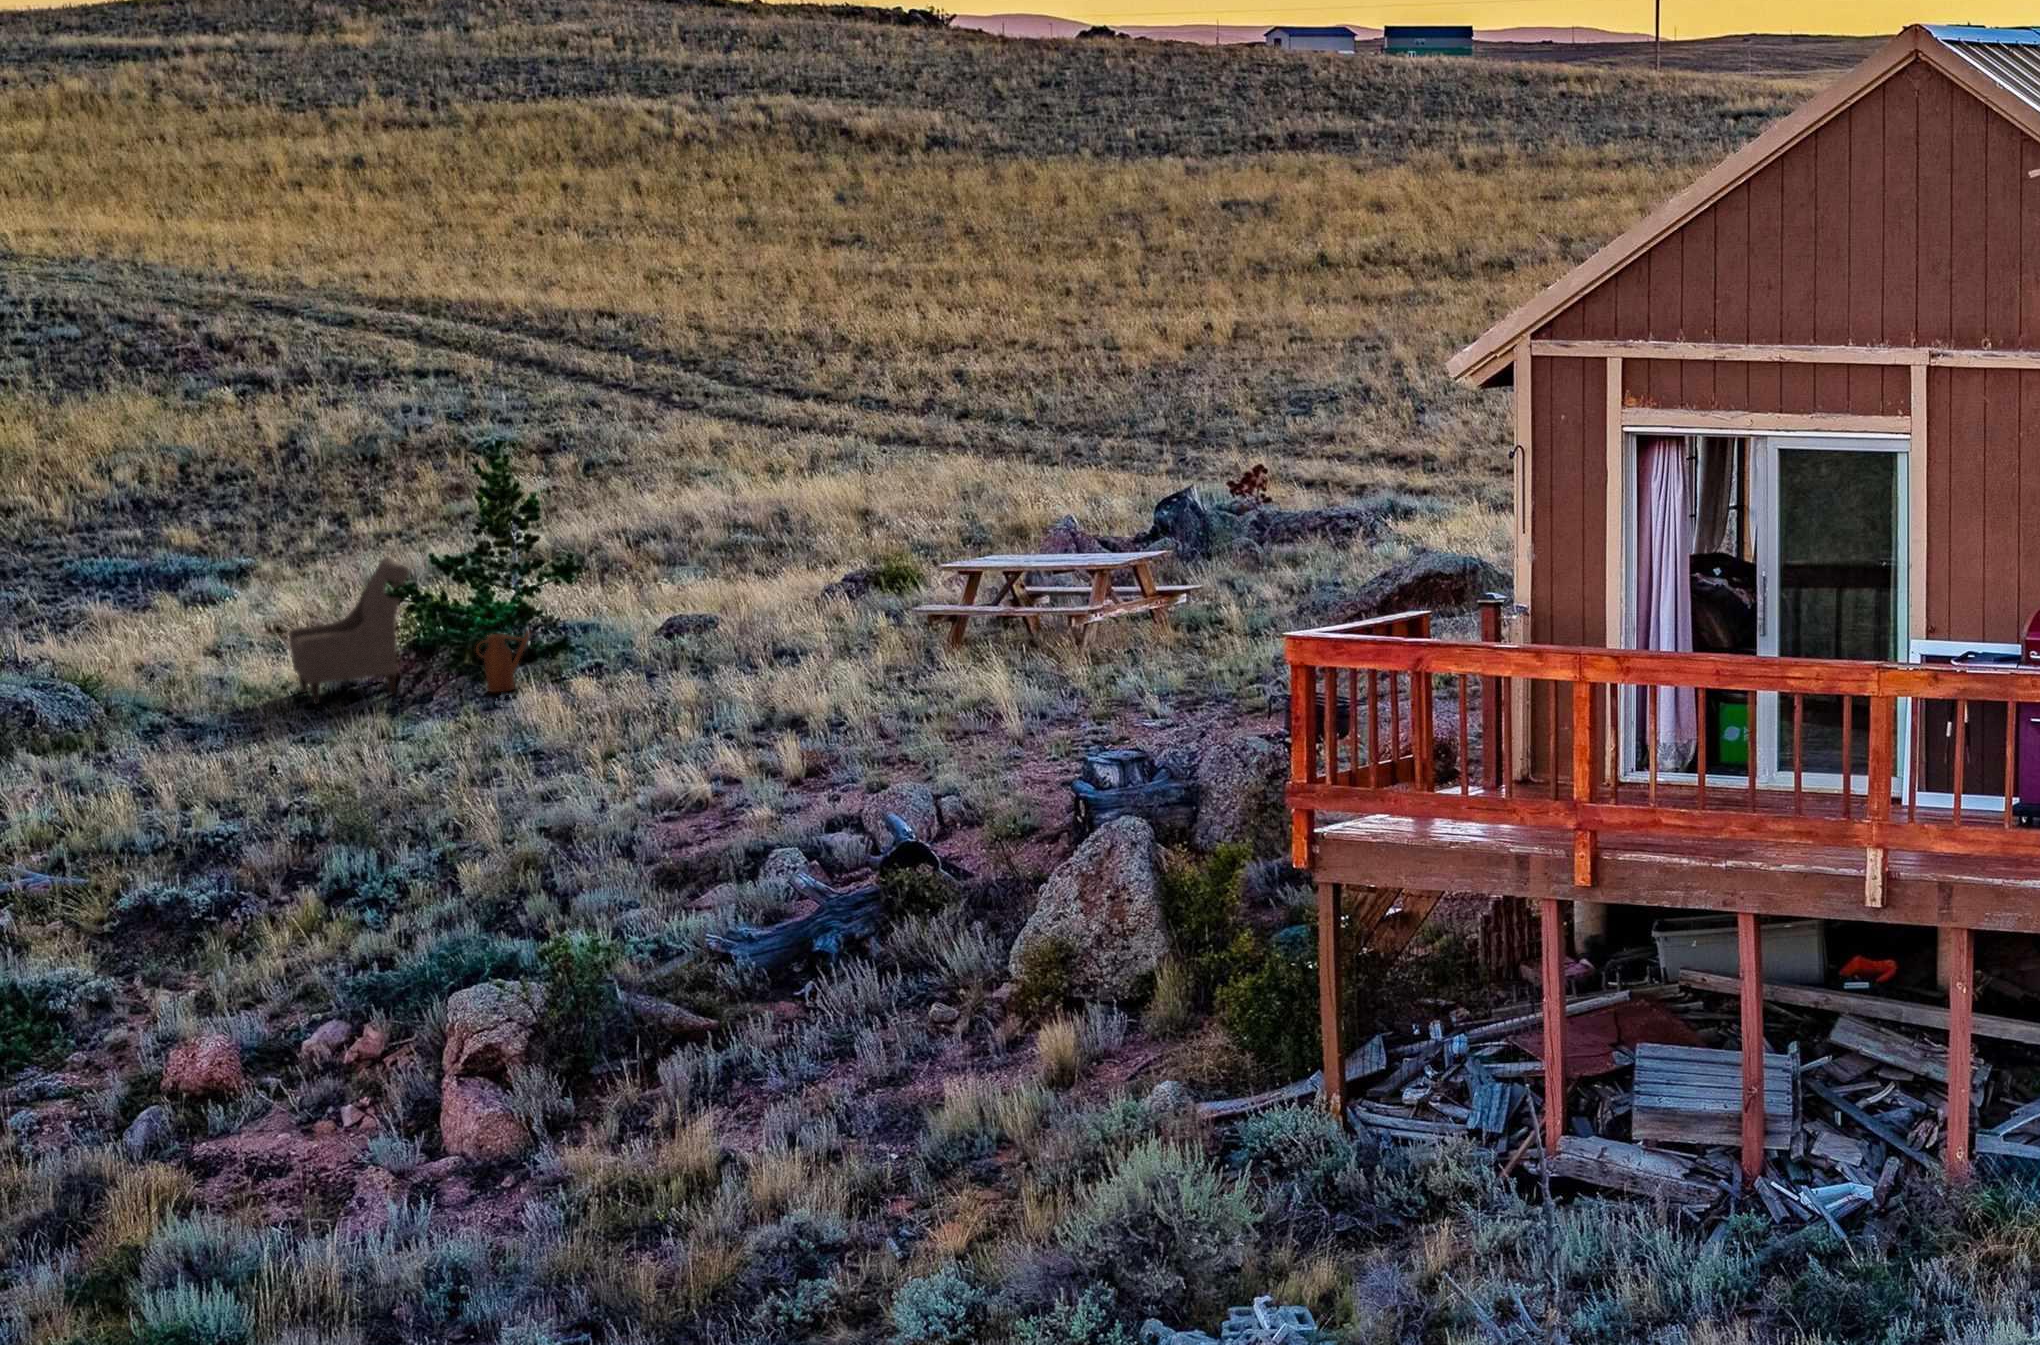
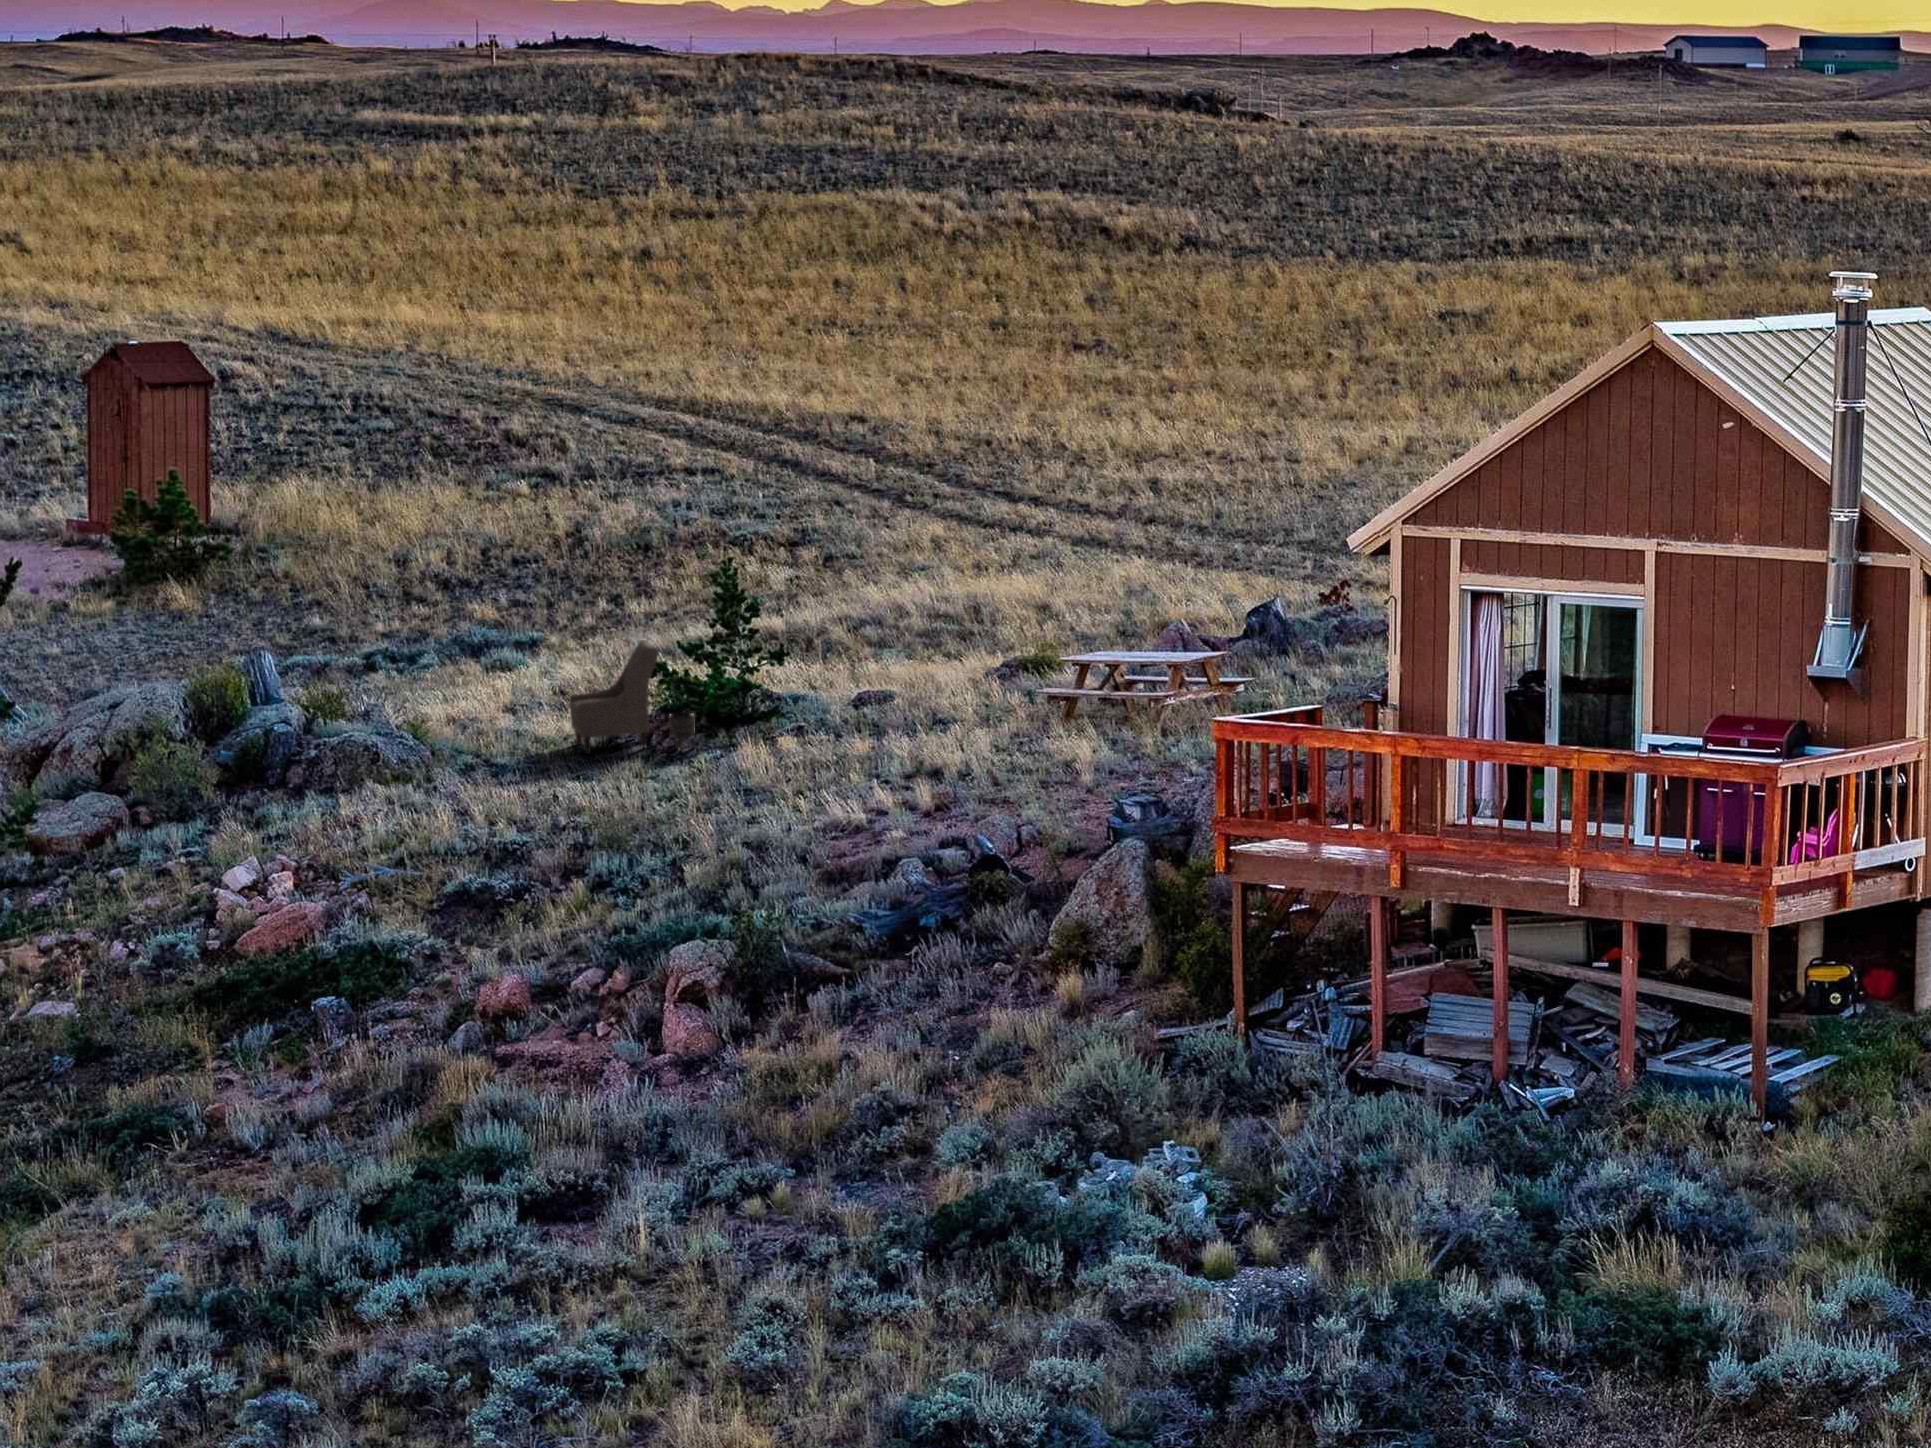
watering can: present [476,631,530,692] -> none [707,700,749,749]
planter: none [425,647,460,697] -> present [669,713,695,751]

